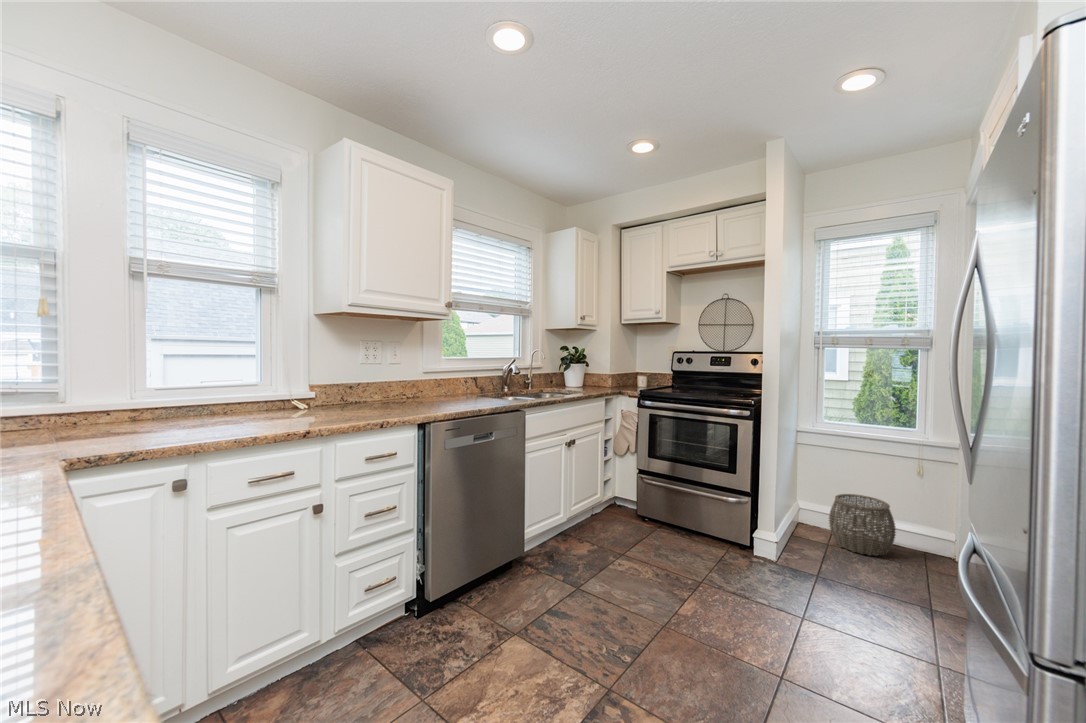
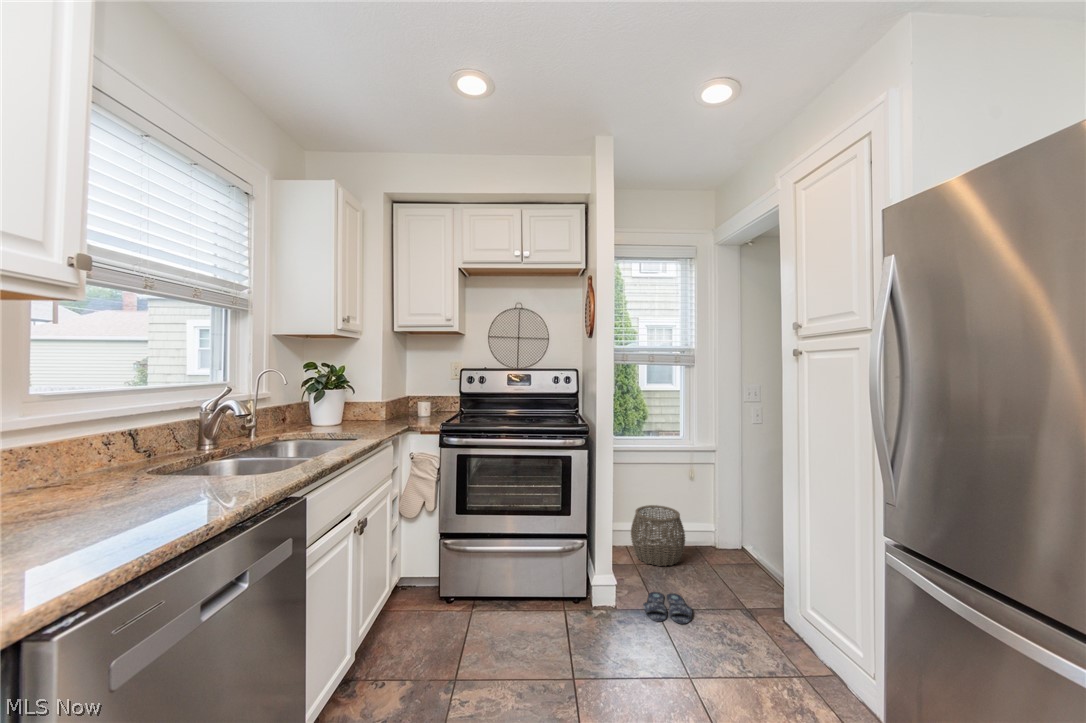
slippers: none [800,564,855,591] -> present [643,592,692,624]

